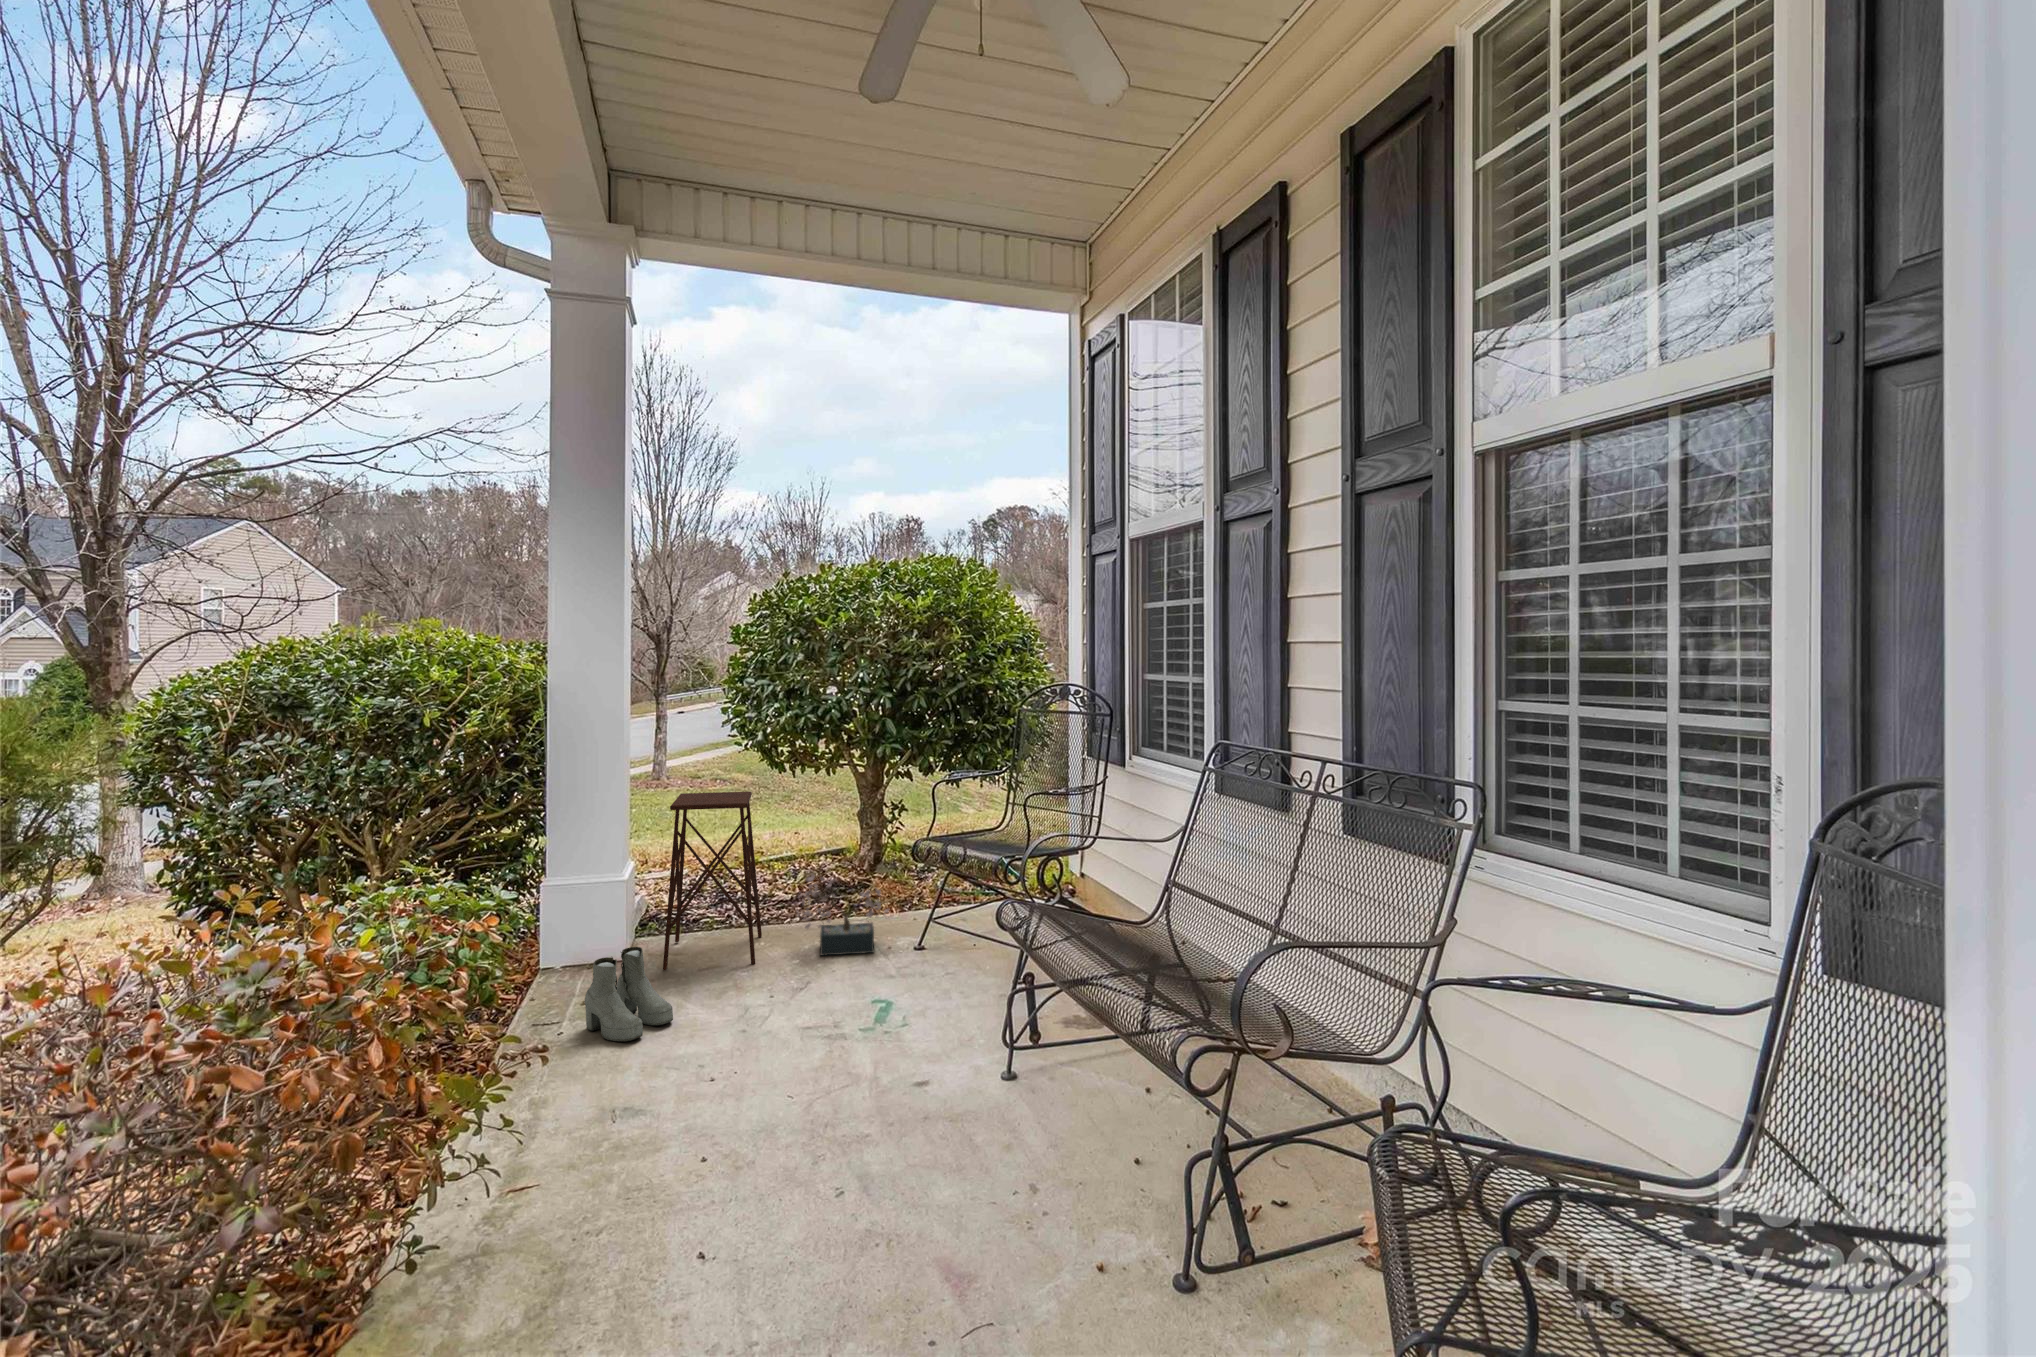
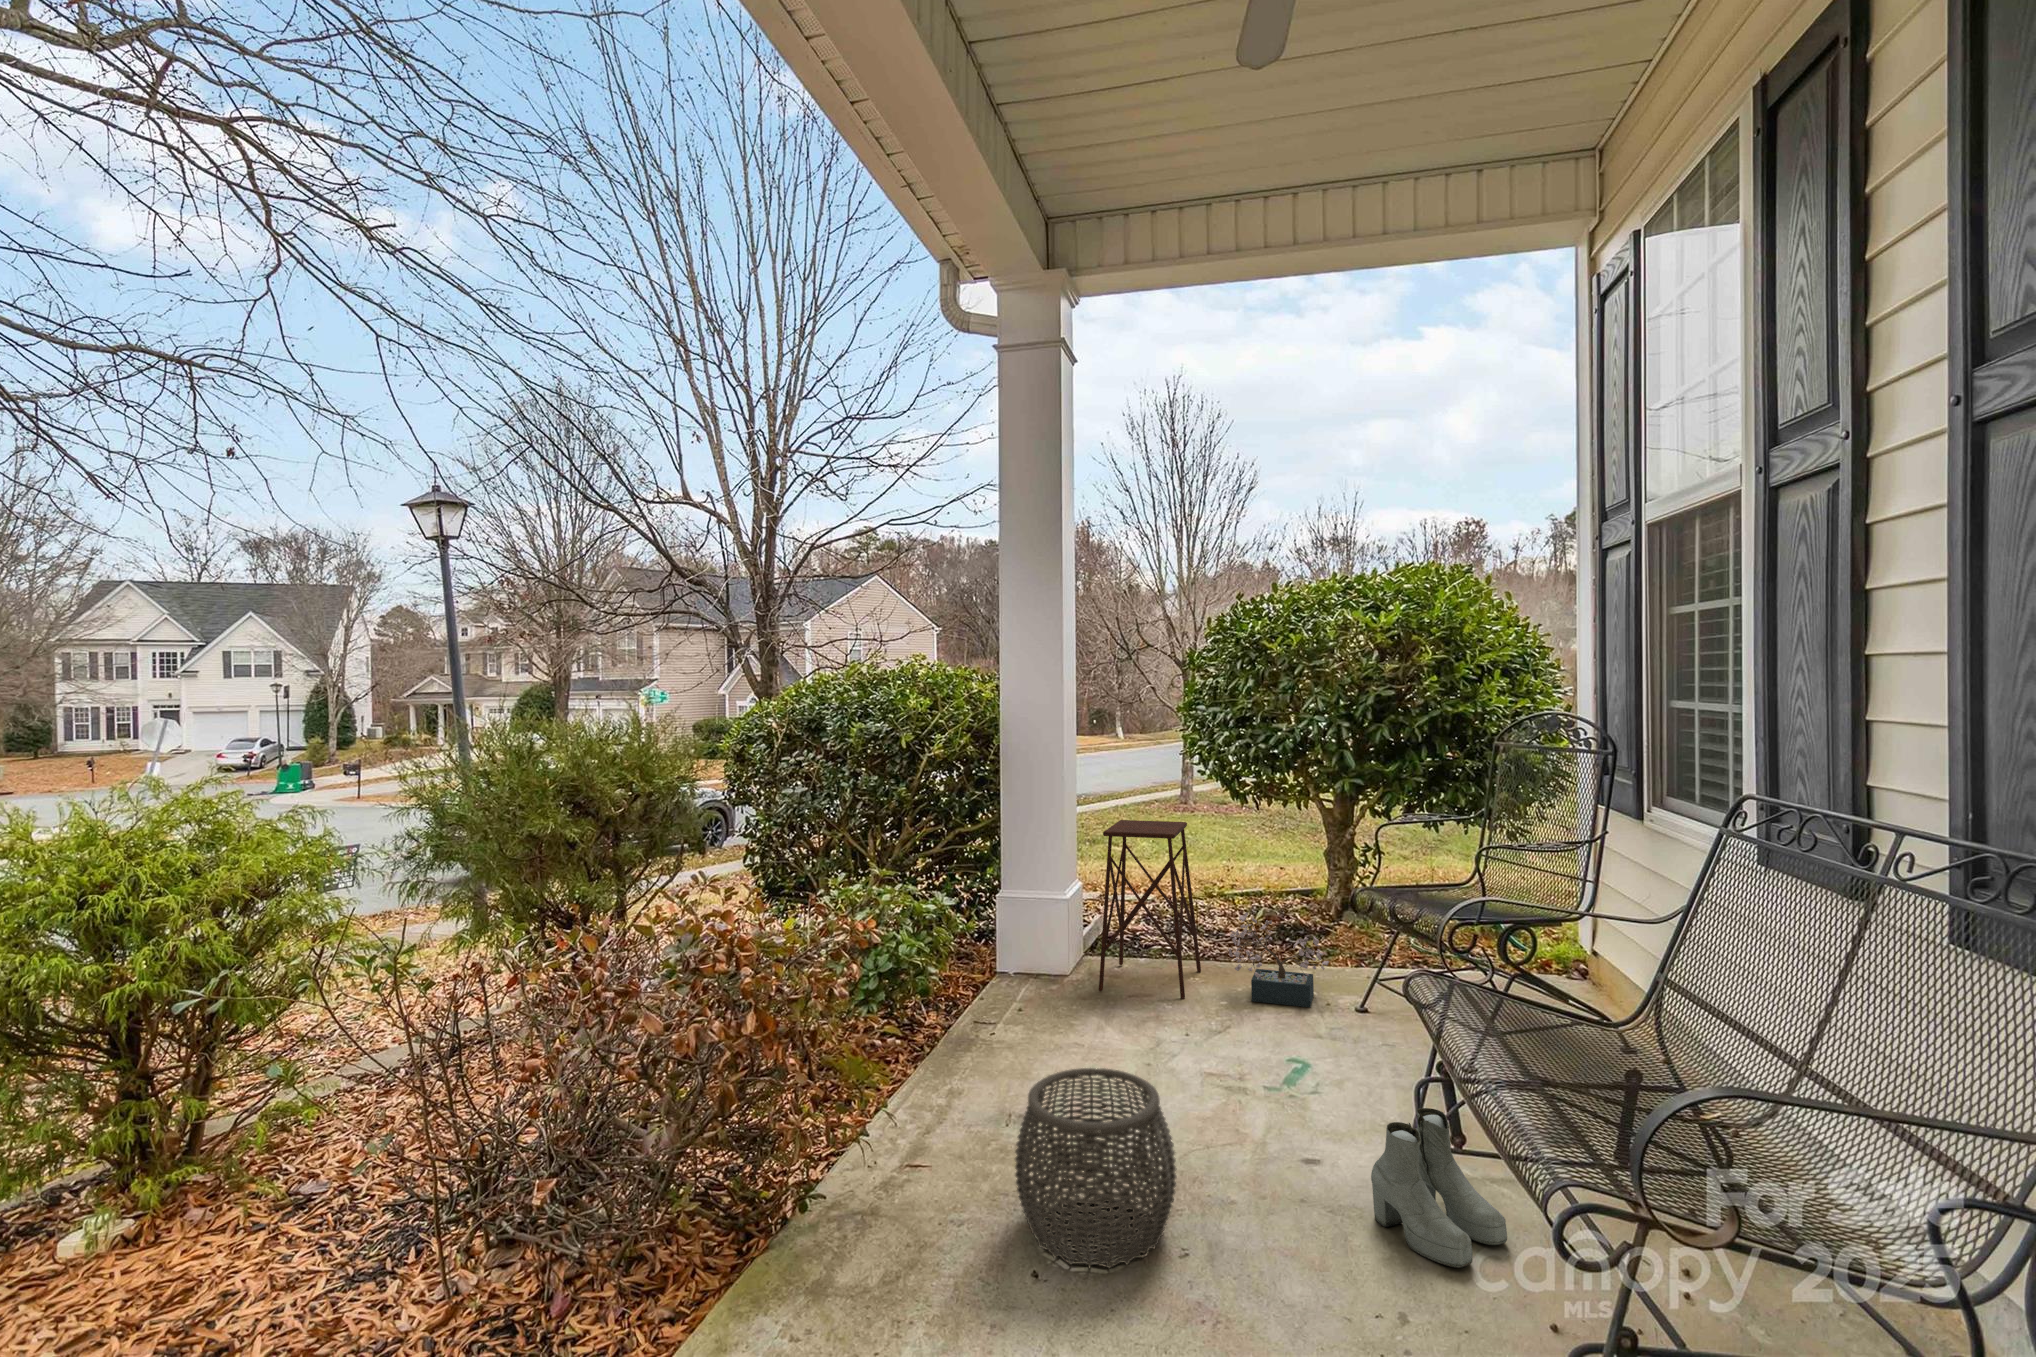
boots: present [584,947,673,1042] -> present [1371,1108,1507,1268]
woven basket: none [664,1032,833,1233] -> present [1015,1068,1177,1268]

